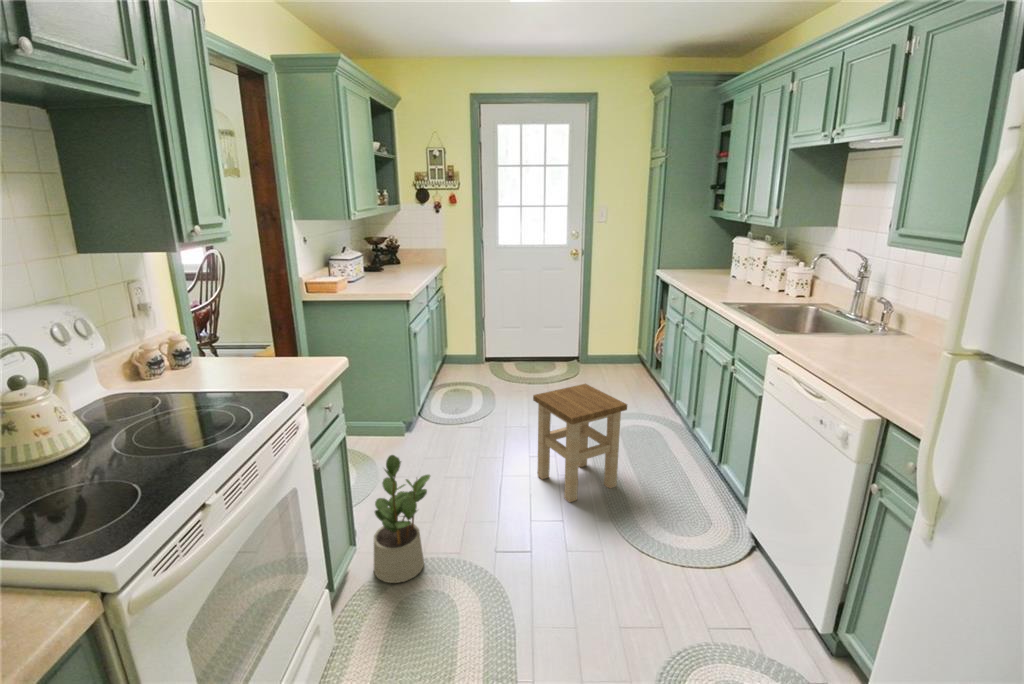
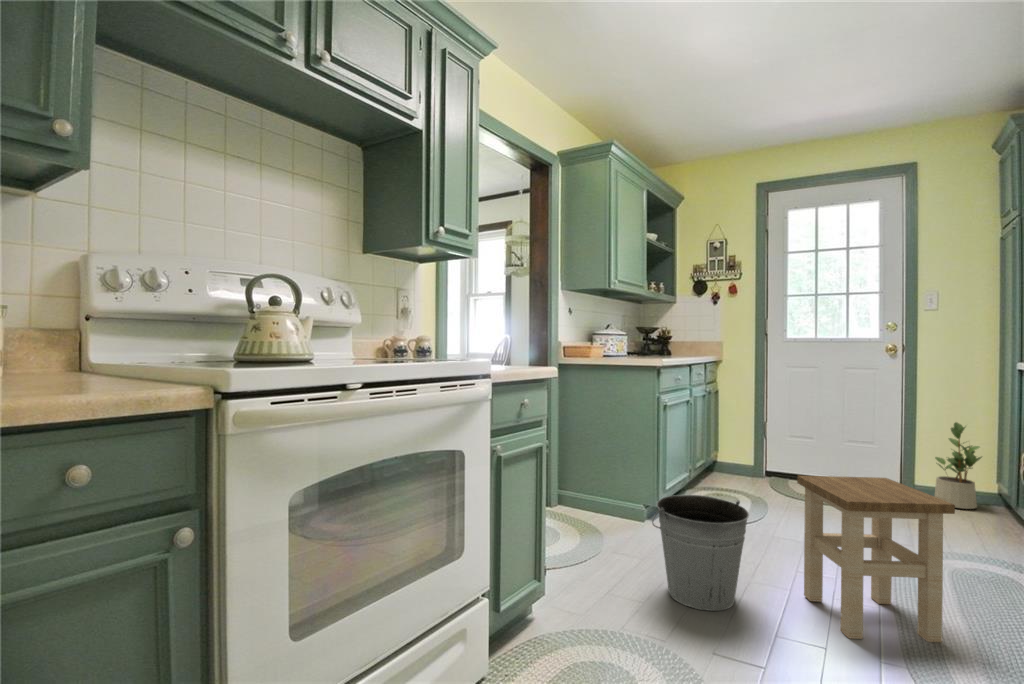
bucket: none [432,422,505,513] -> present [652,495,749,611]
potted plant: present [374,455,430,583] -> present [935,422,982,509]

